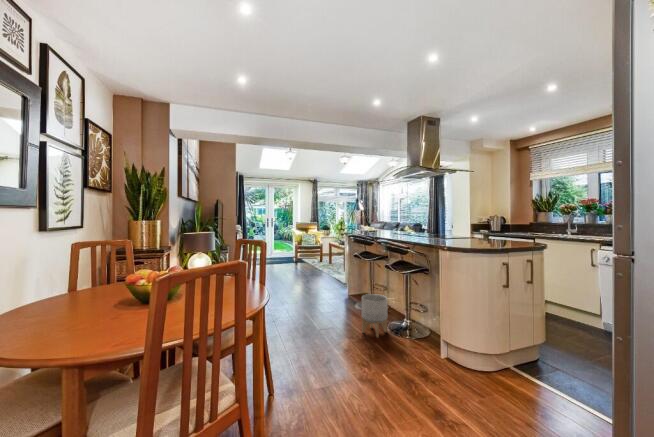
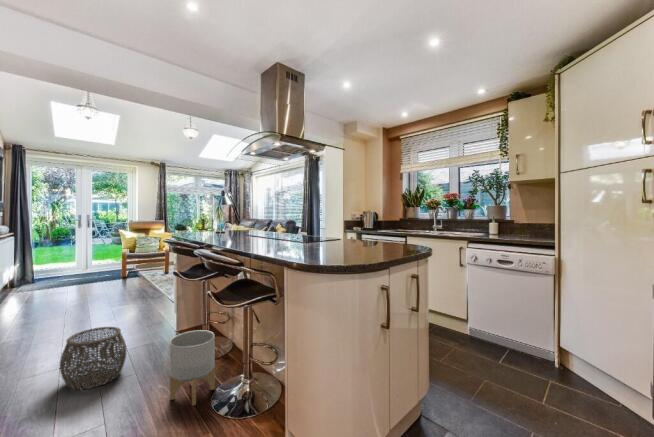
woven basket: none [299,288,330,321] -> present [60,327,127,390]

